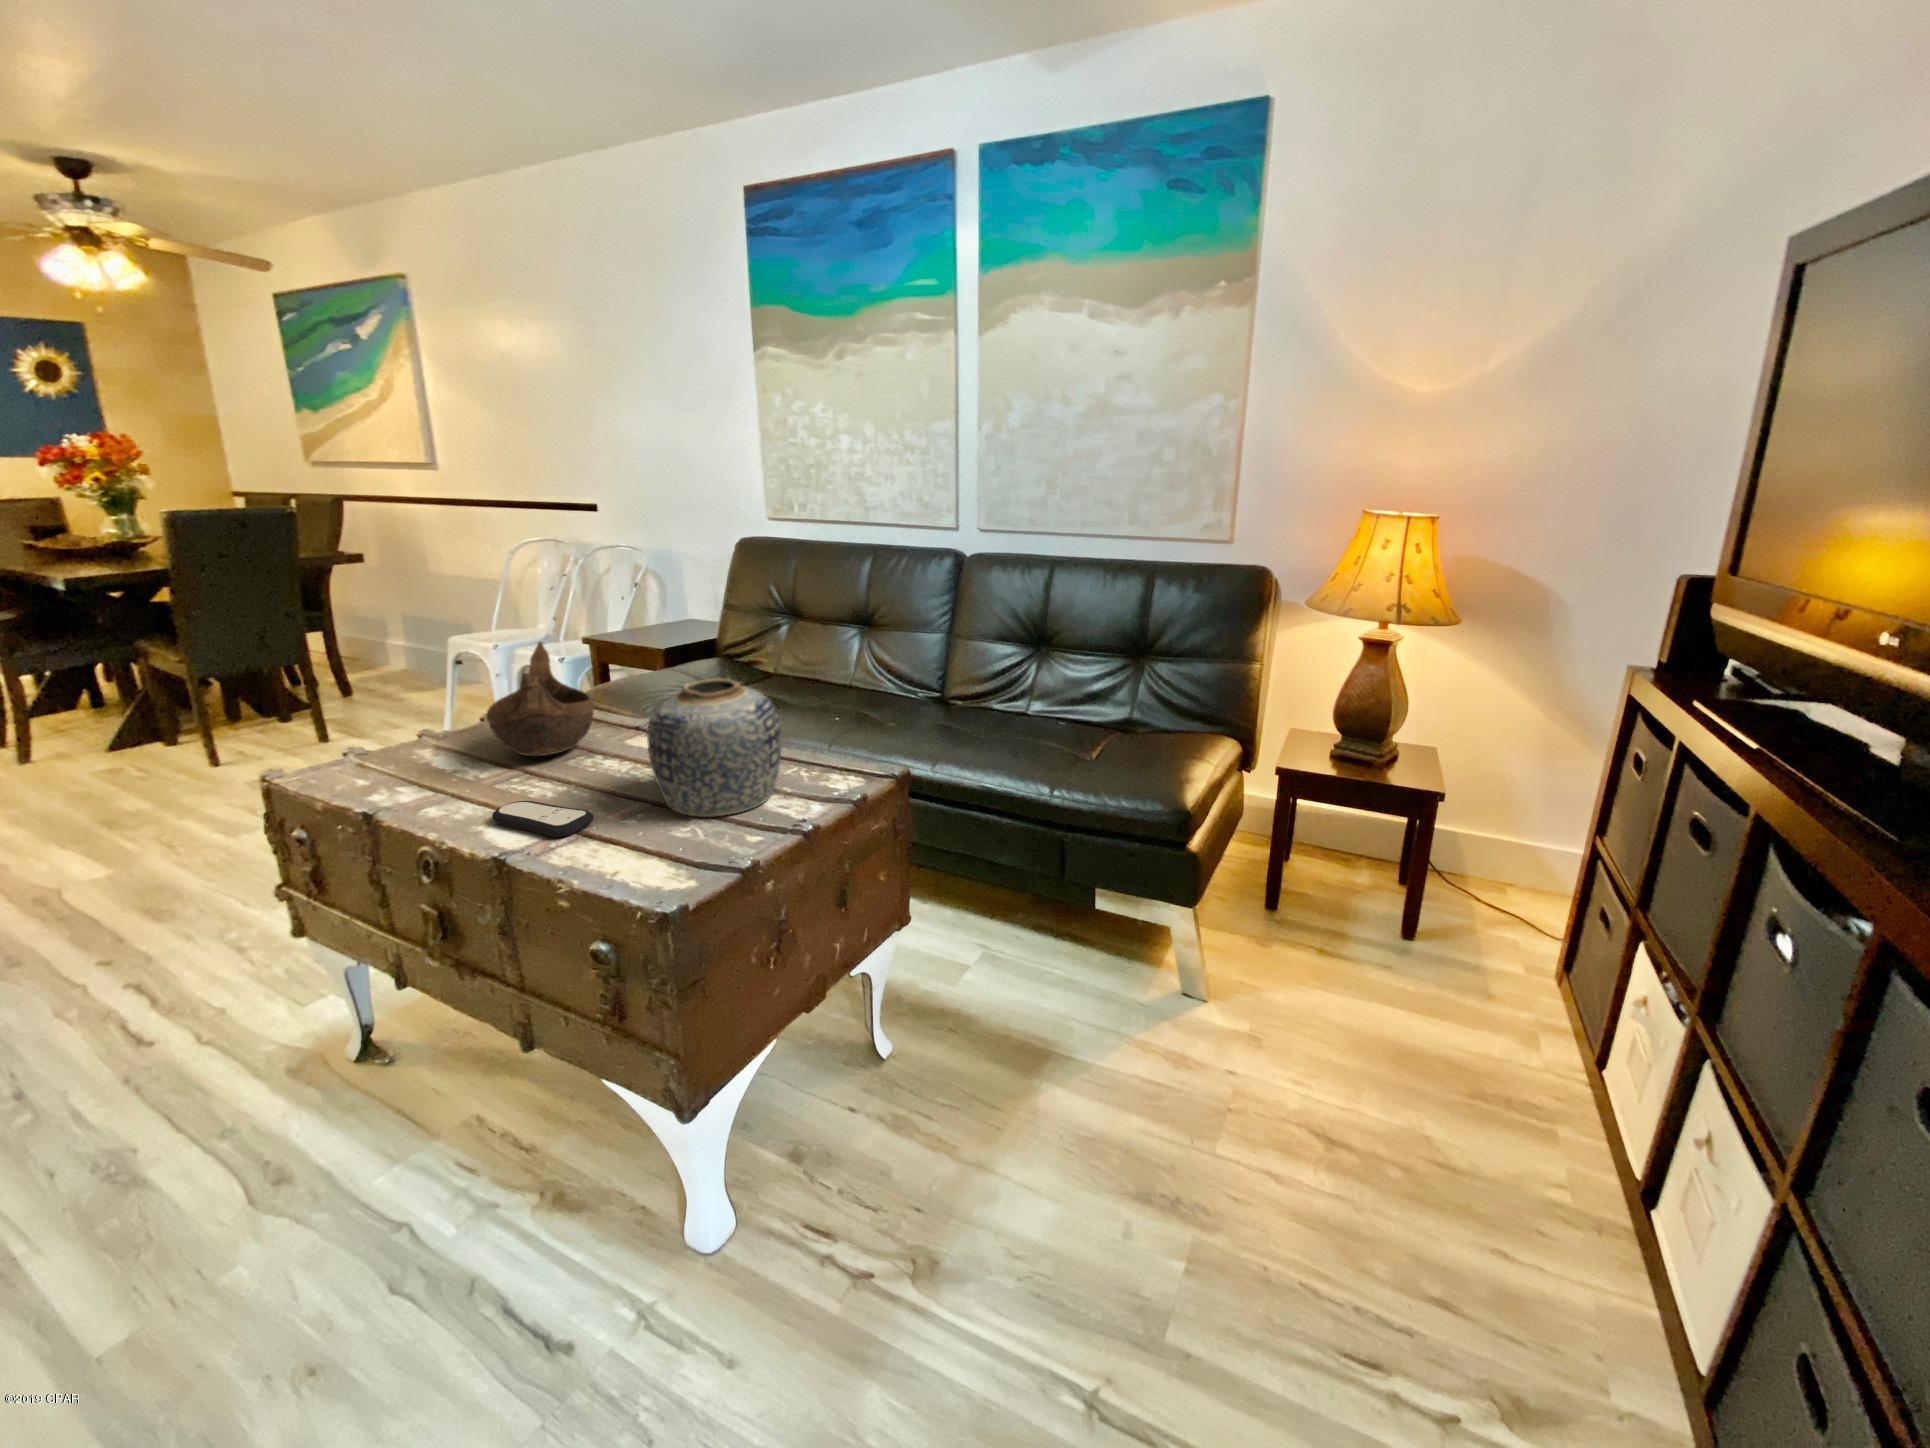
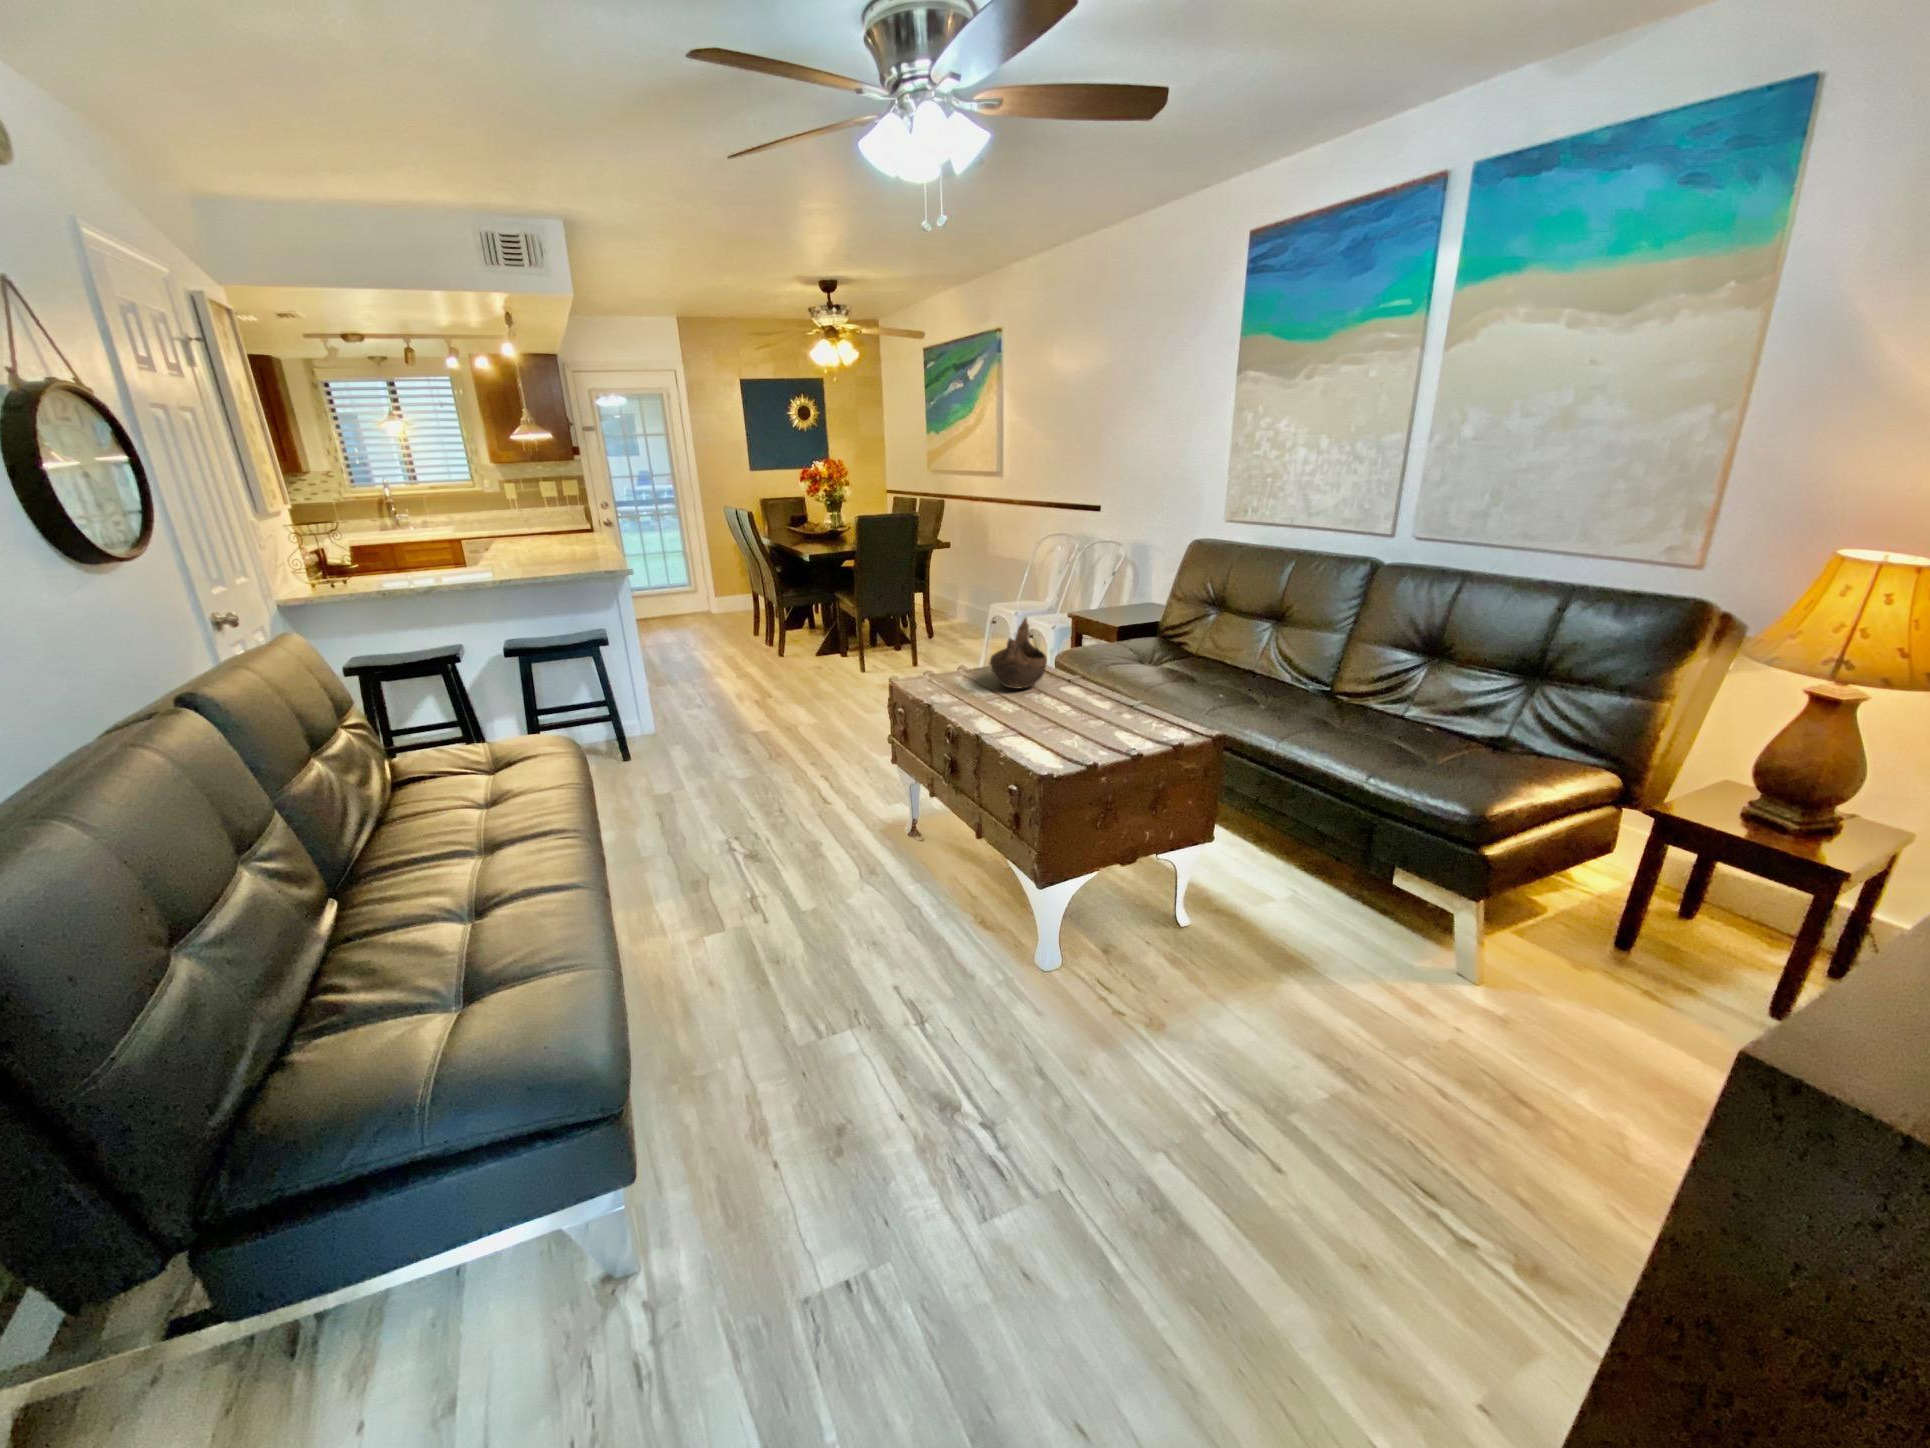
vase: present [647,679,782,817] -> none [1062,652,1141,737]
remote control: present [492,801,593,837] -> none [981,709,1028,731]

